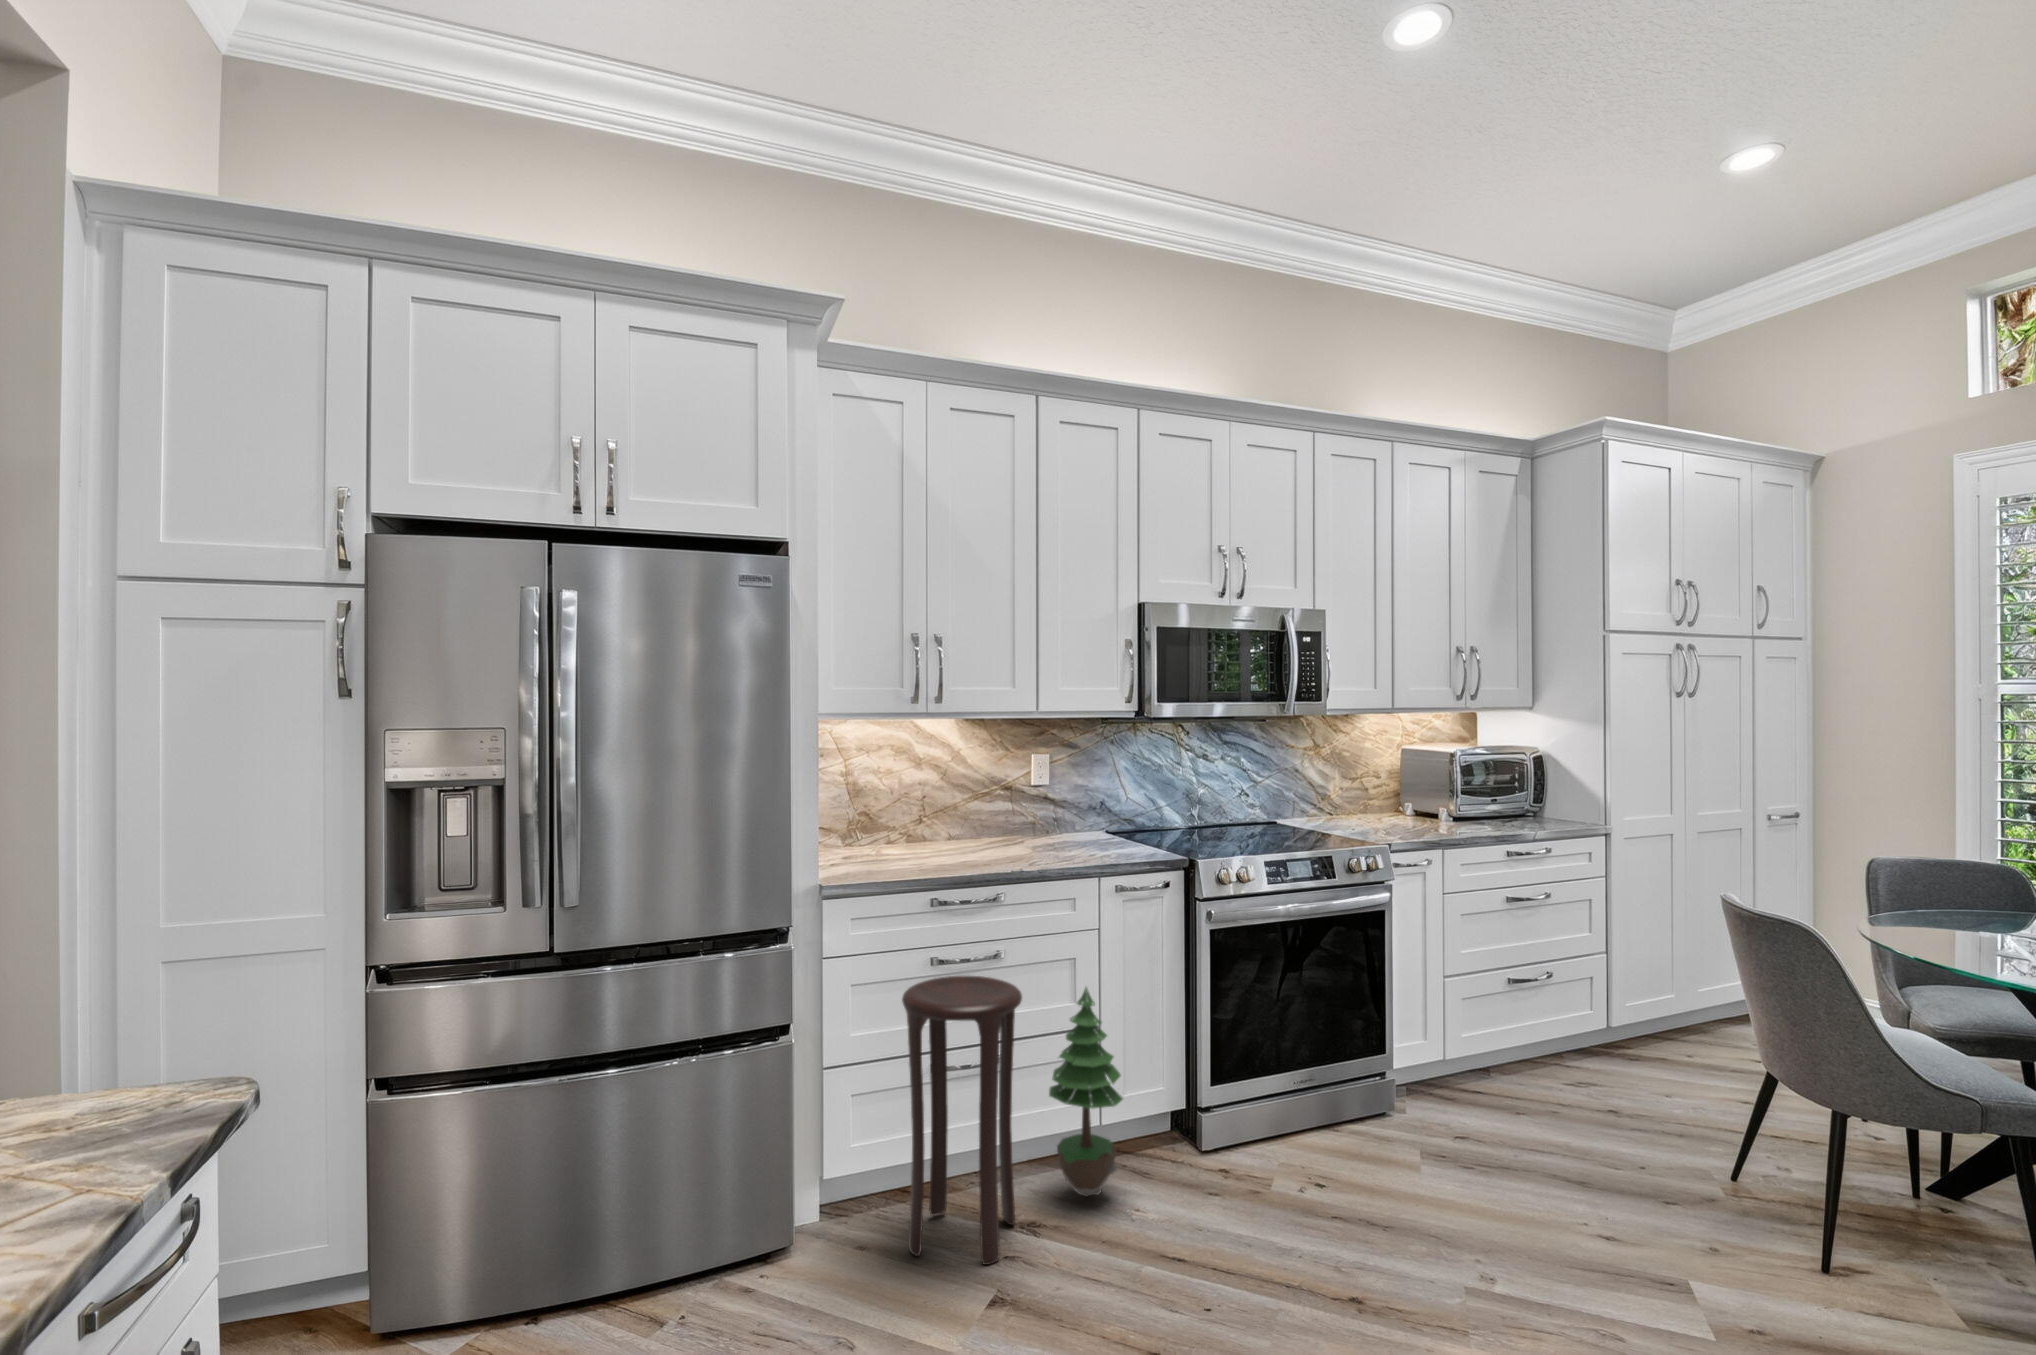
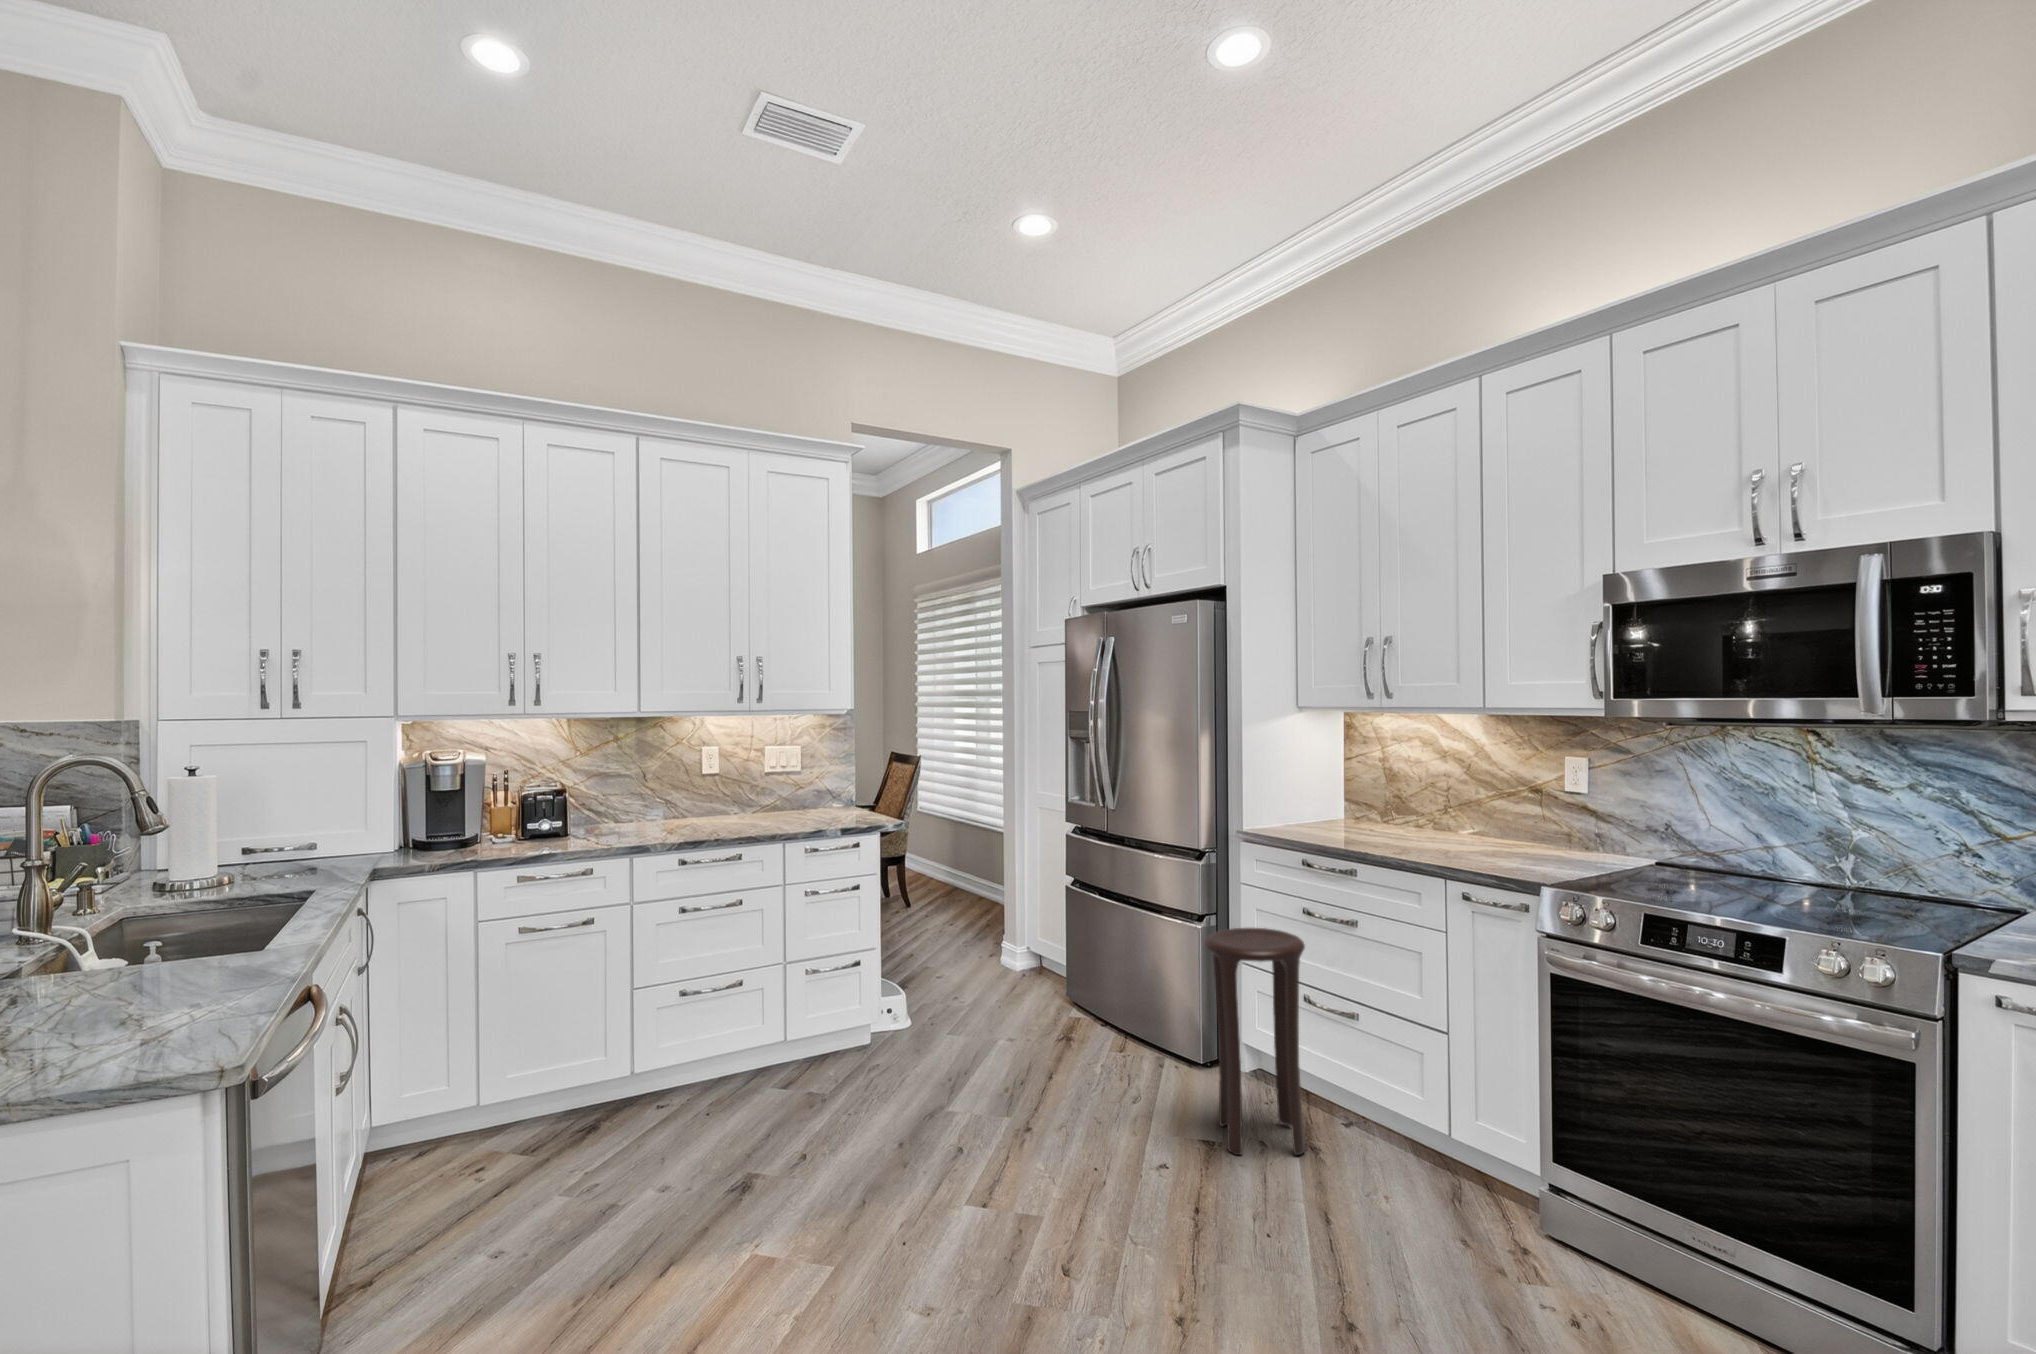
potted tree: present [1049,988,1123,1196] -> none [1338,980,1415,1185]

